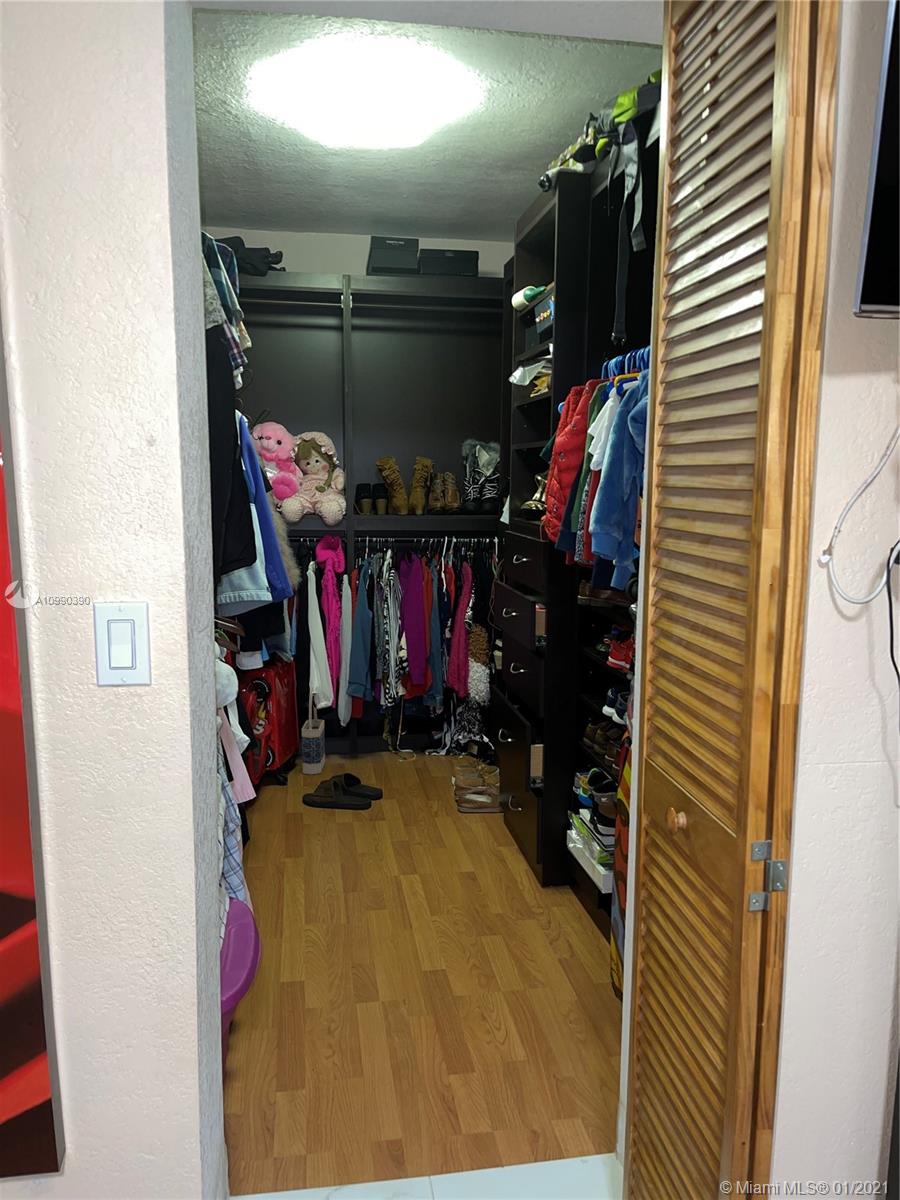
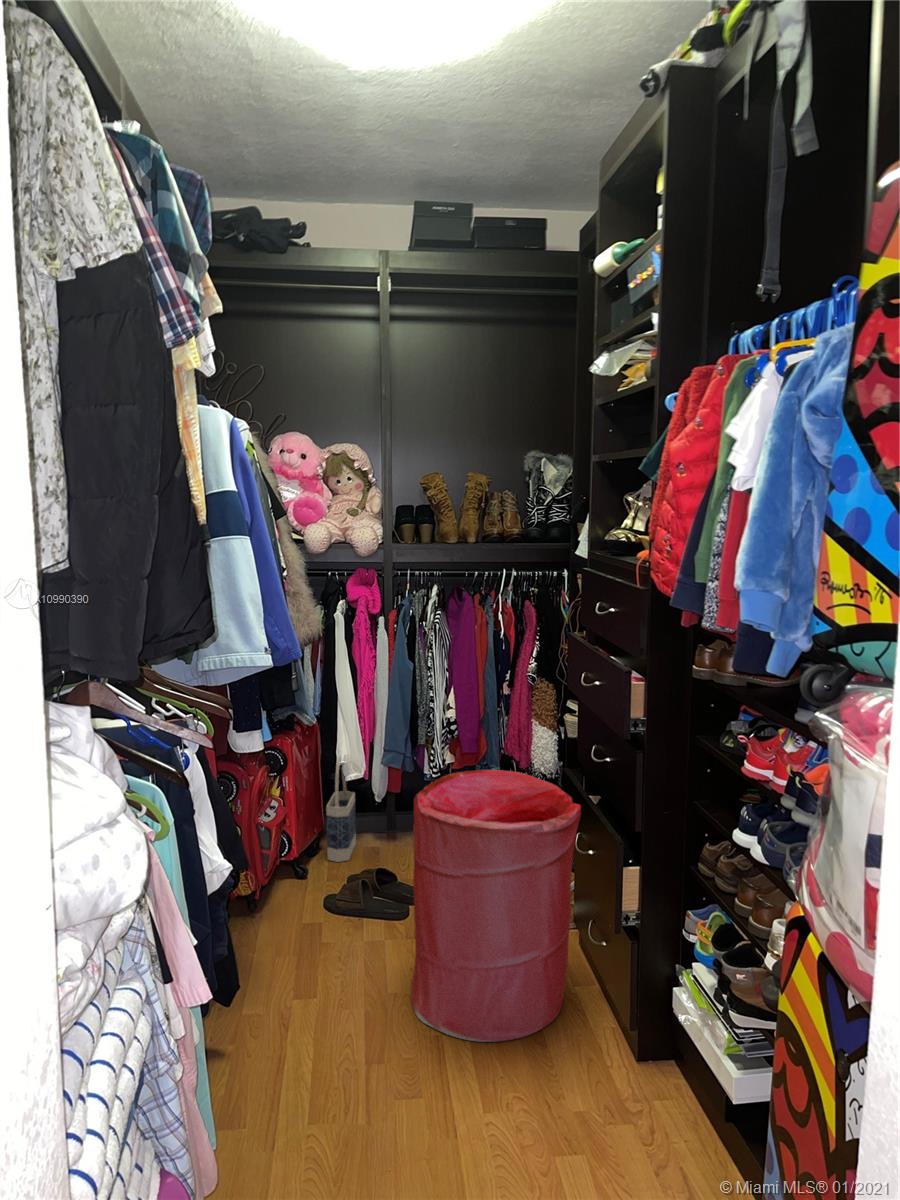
laundry hamper: none [376,685,502,874] -> present [411,770,581,1042]

